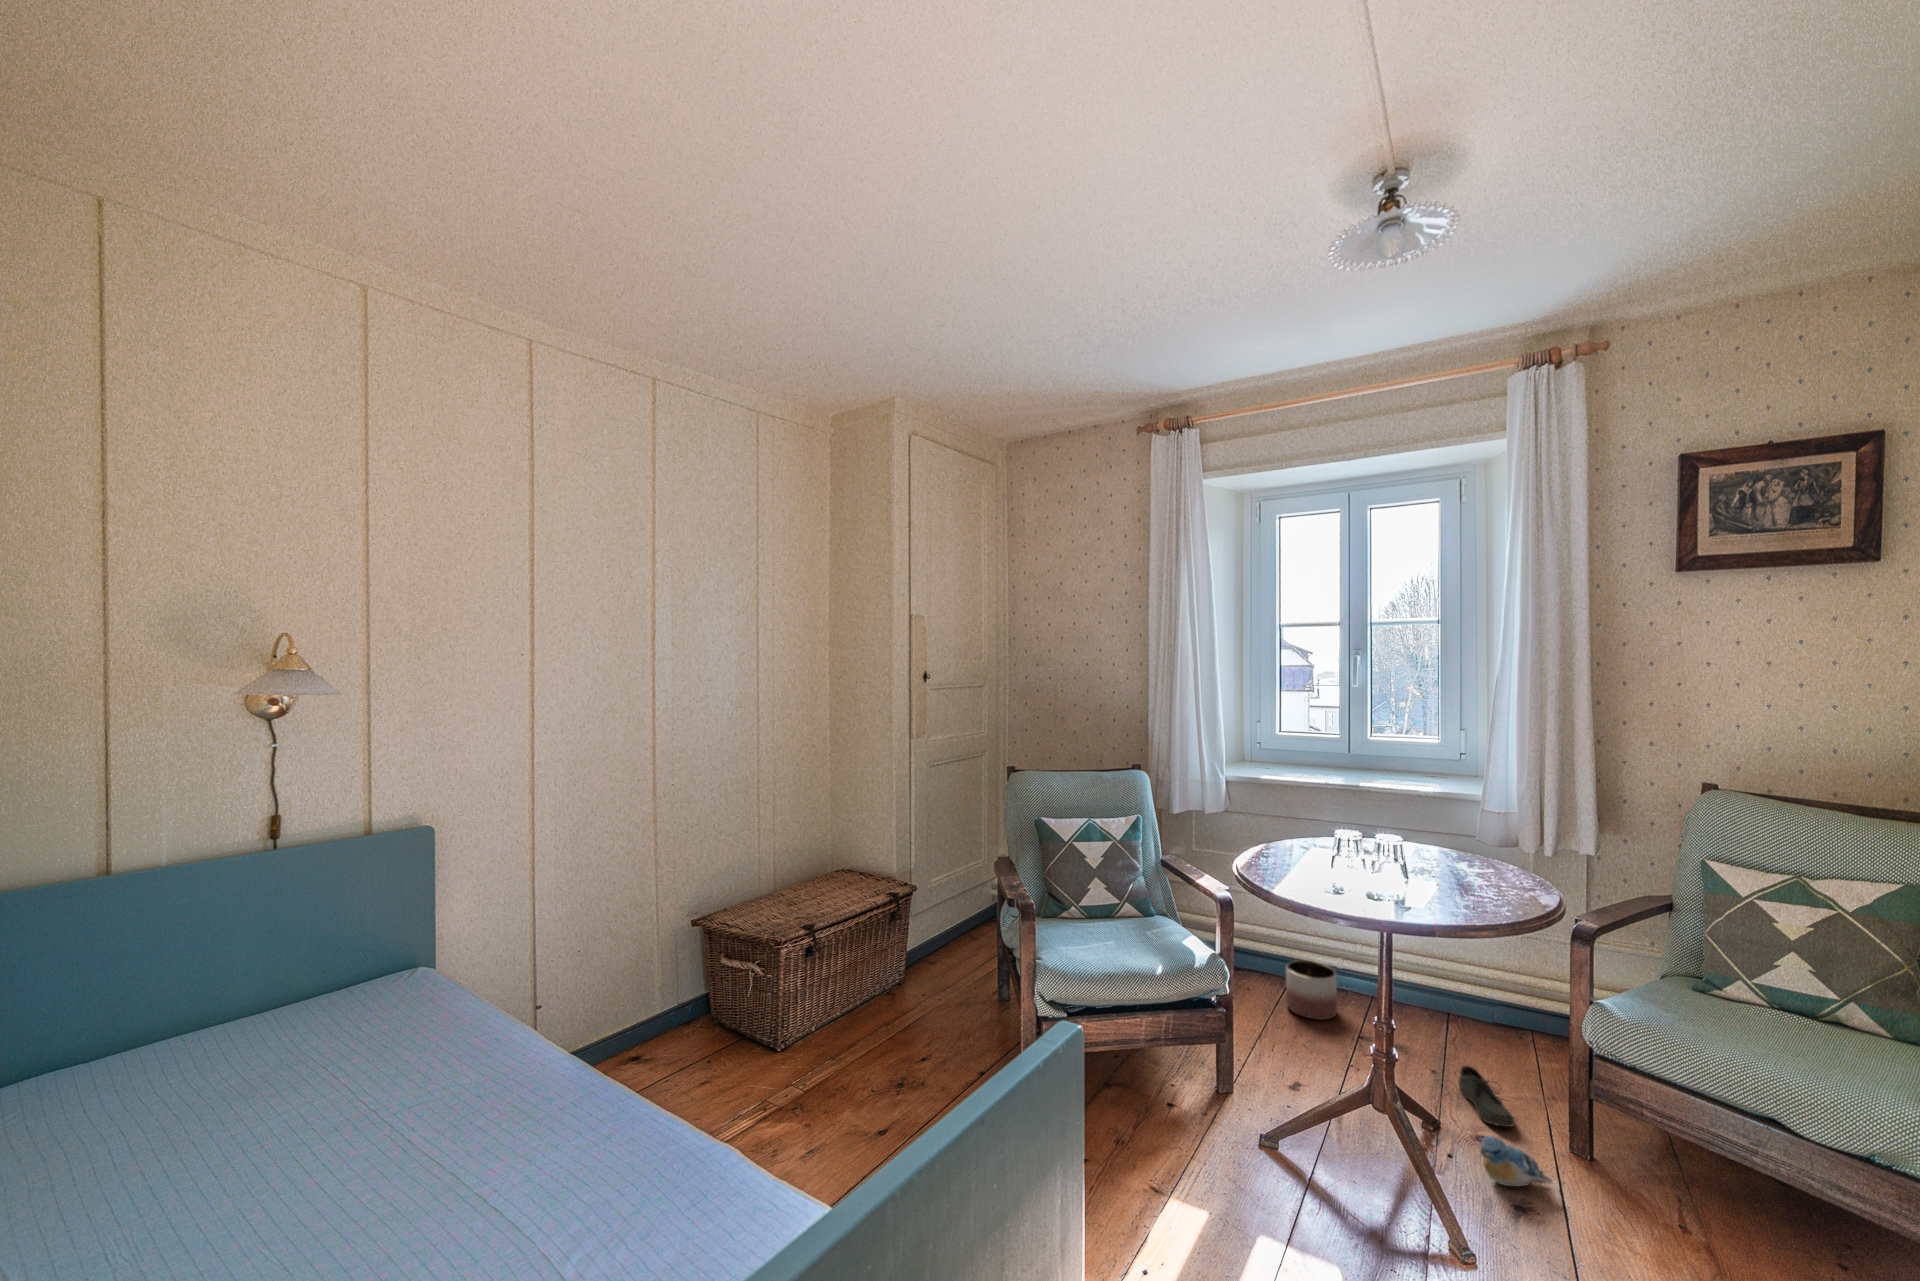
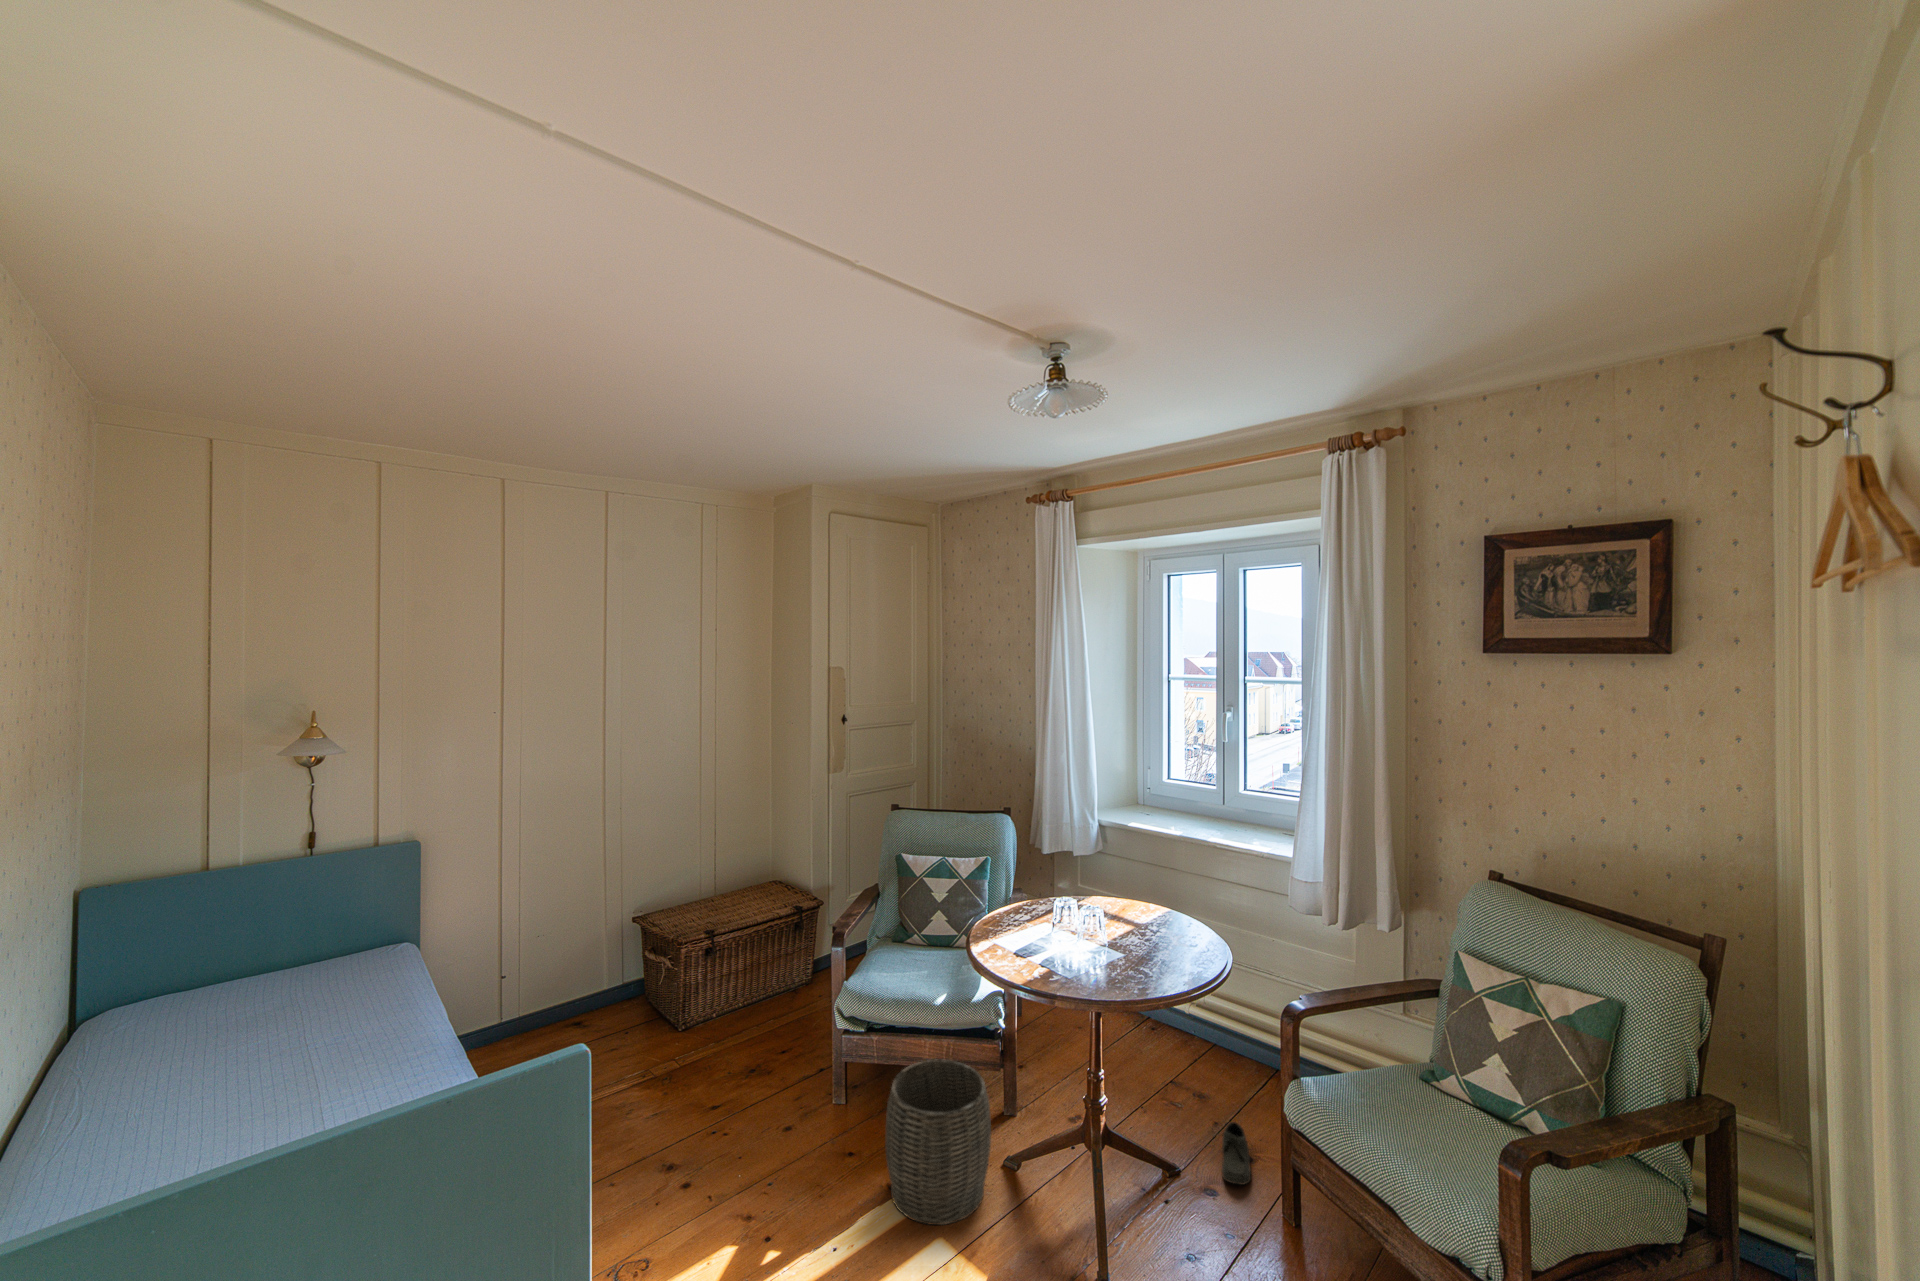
planter: present [1286,960,1337,1020] -> none [1126,1003,1171,1061]
woven basket: none [1150,1030,1277,1216] -> present [886,1060,991,1225]
plush toy: present [1480,1136,1552,1186] -> none [1170,1189,1233,1241]

